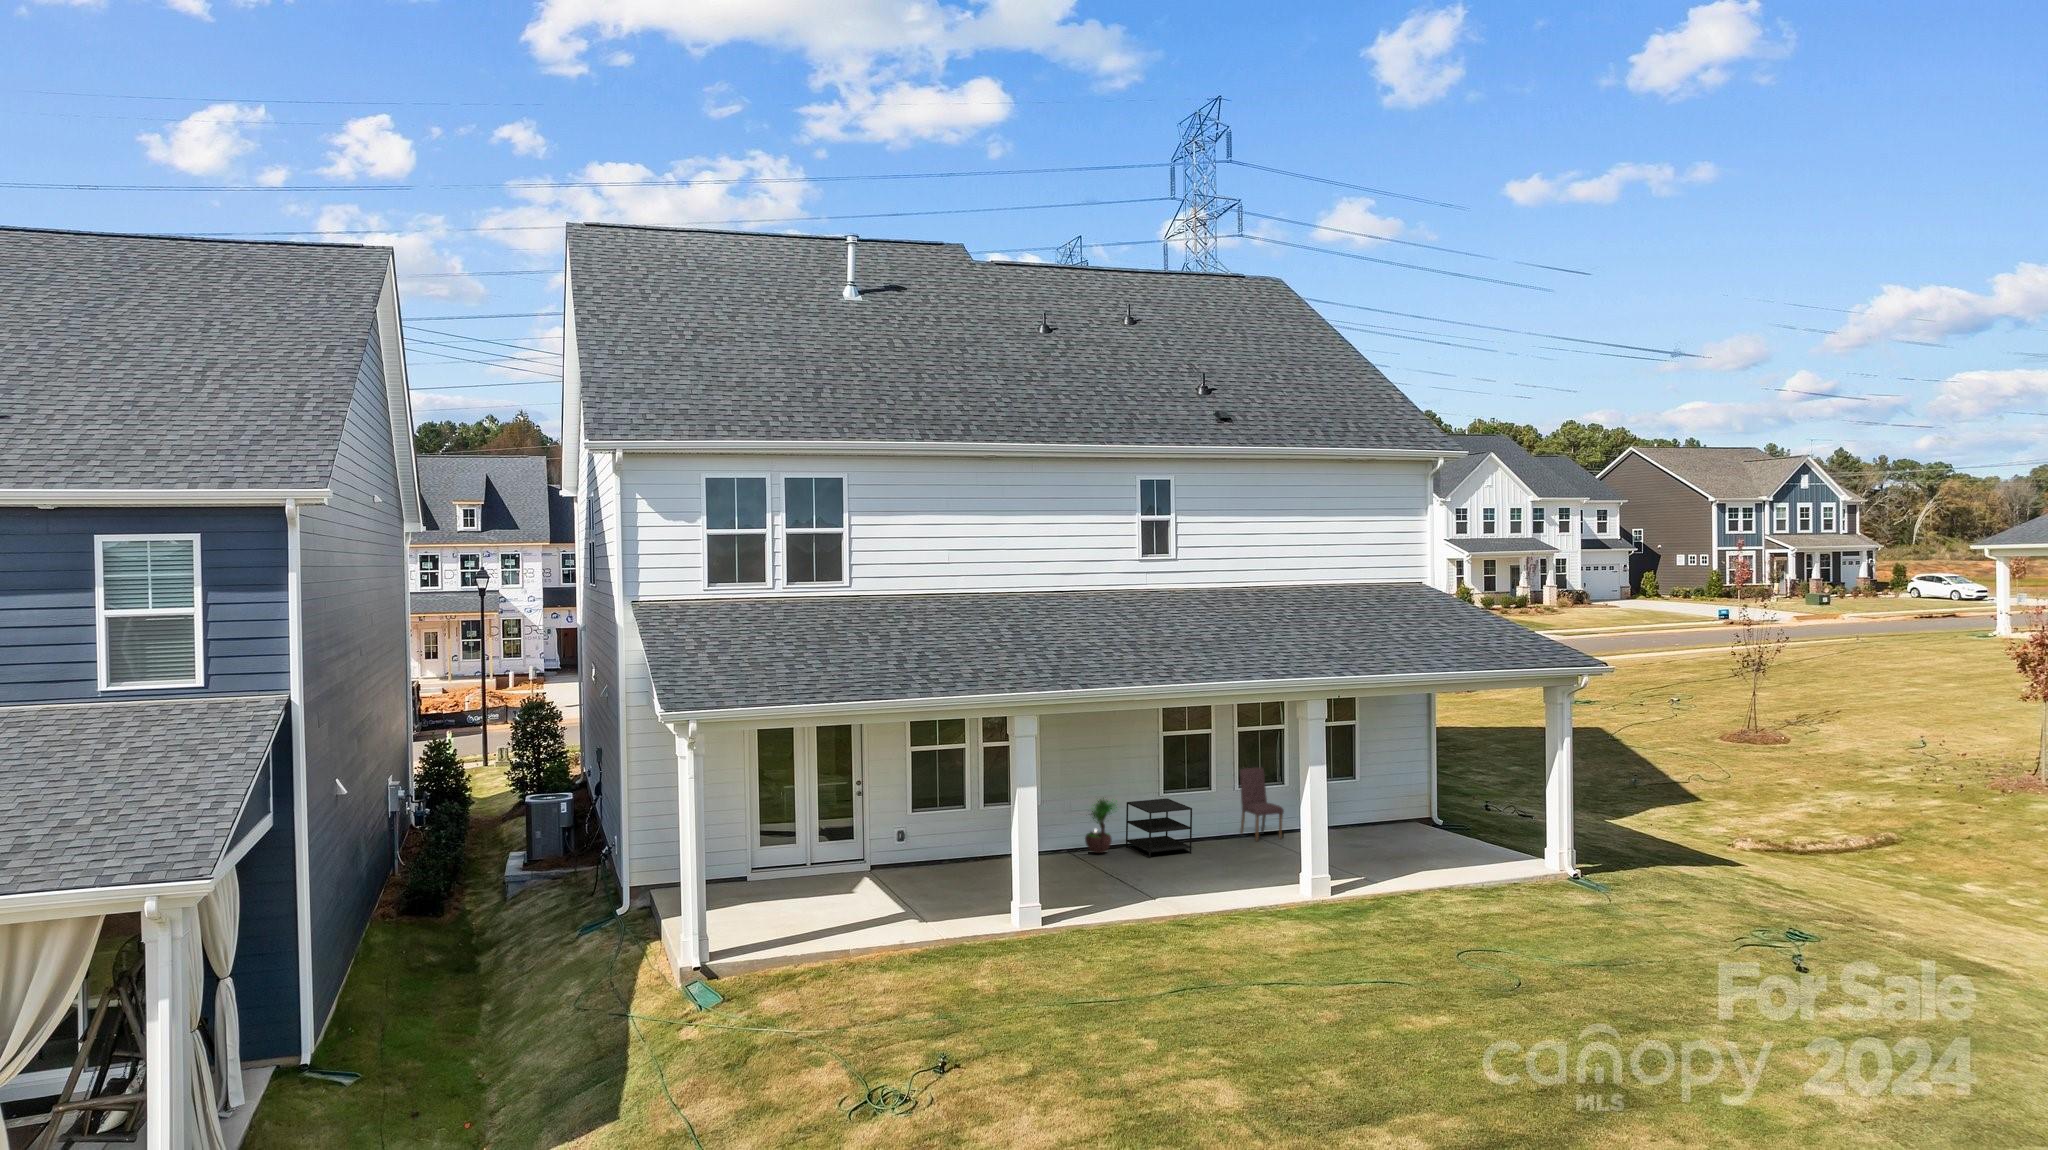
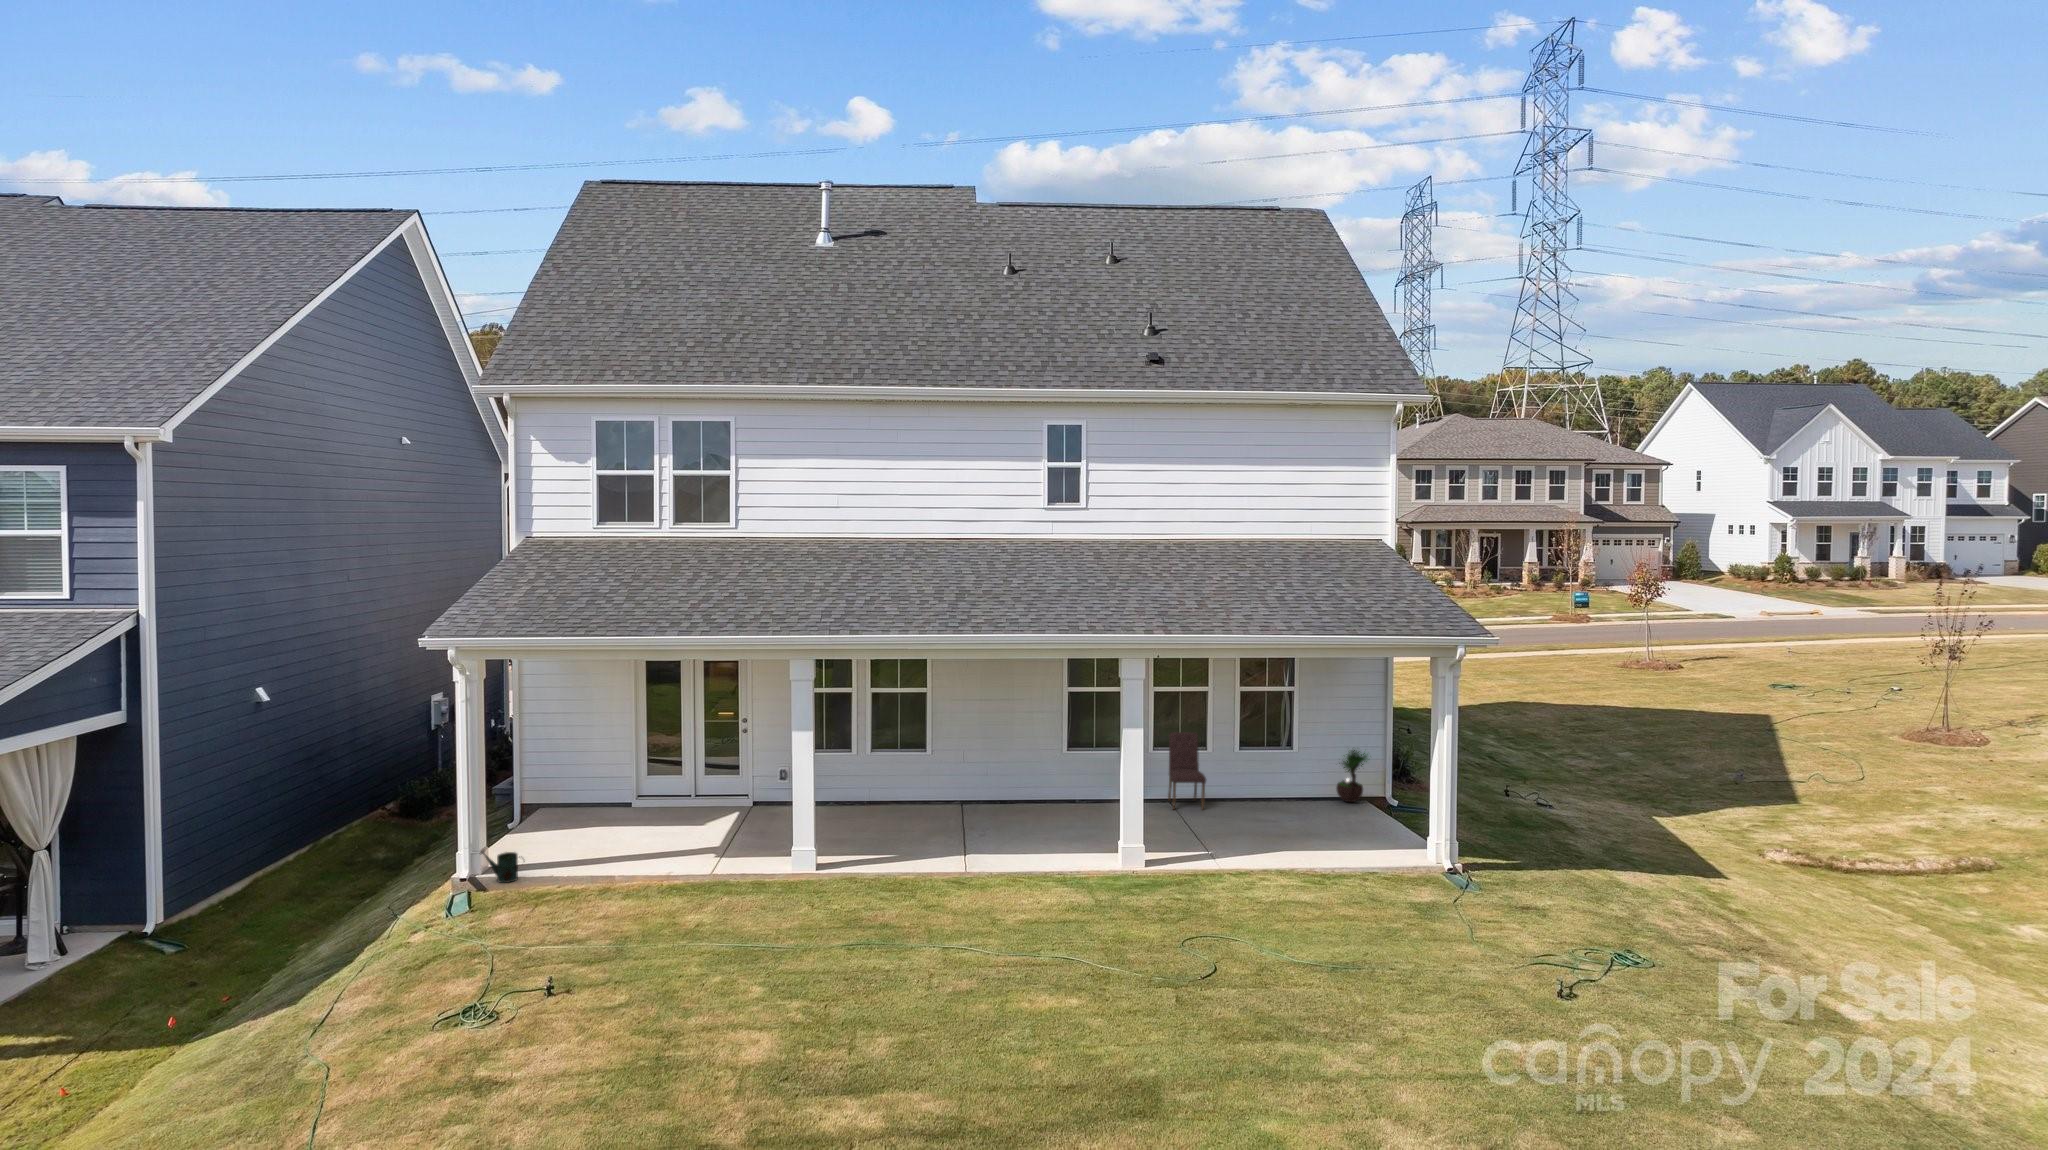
potted tree: present [1085,798,1117,853] -> present [1336,750,1368,802]
side table: present [1126,798,1192,858] -> none [1031,756,1087,816]
watering can: none [709,942,758,975] -> present [481,851,525,883]

